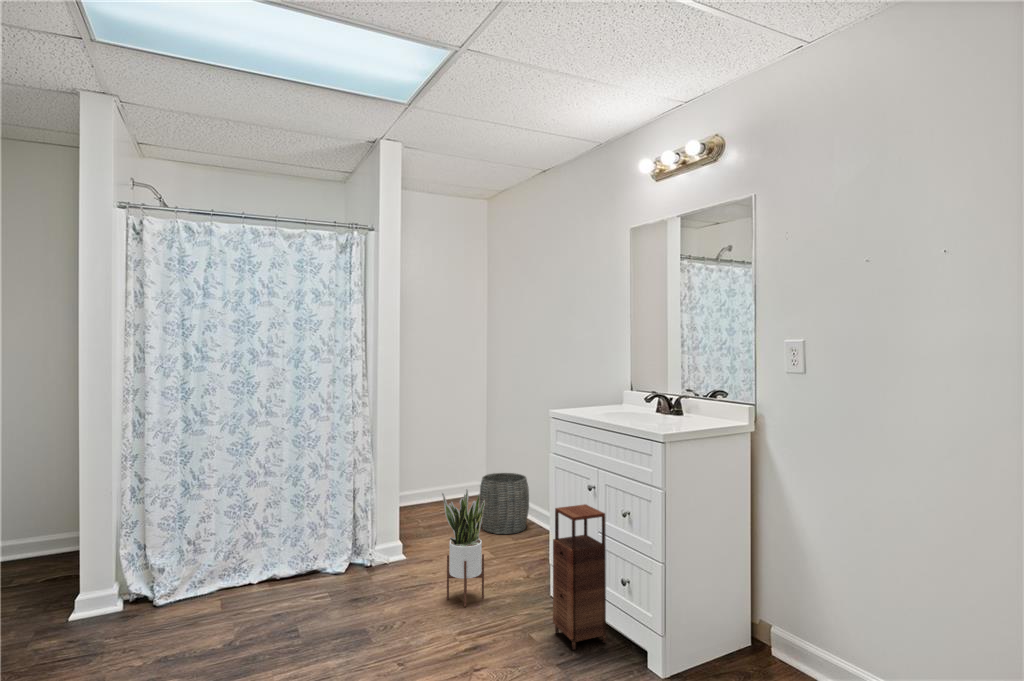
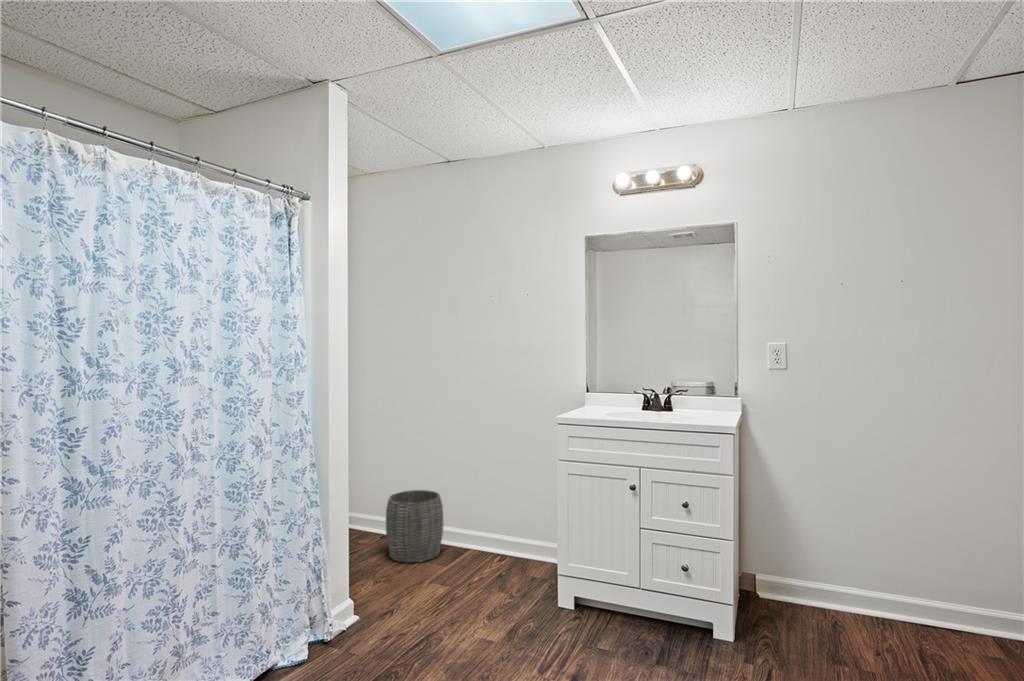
potted plant: present [442,489,485,607] -> none [473,514,510,647]
storage cabinet: present [553,504,606,650] -> none [614,506,663,650]

